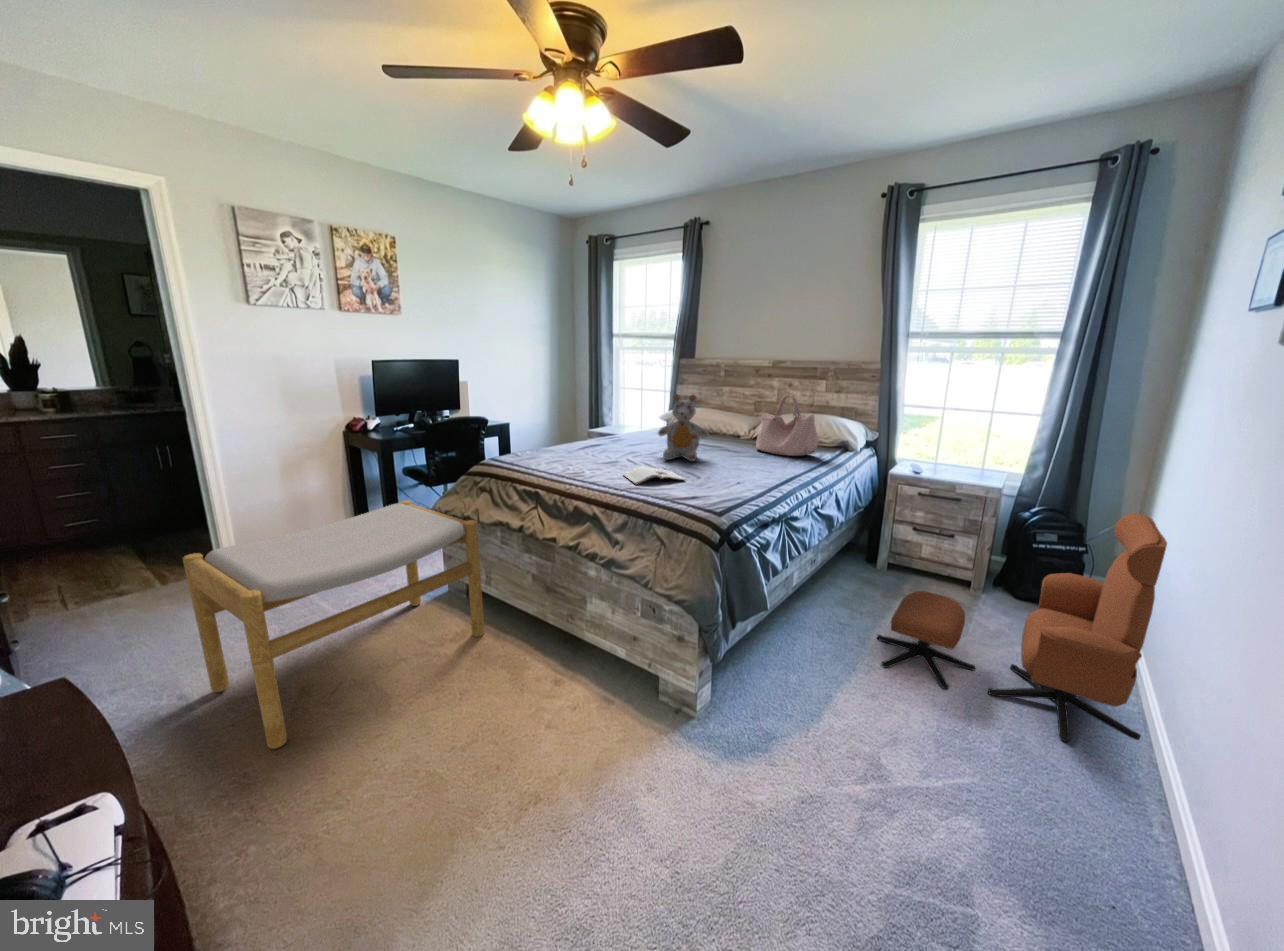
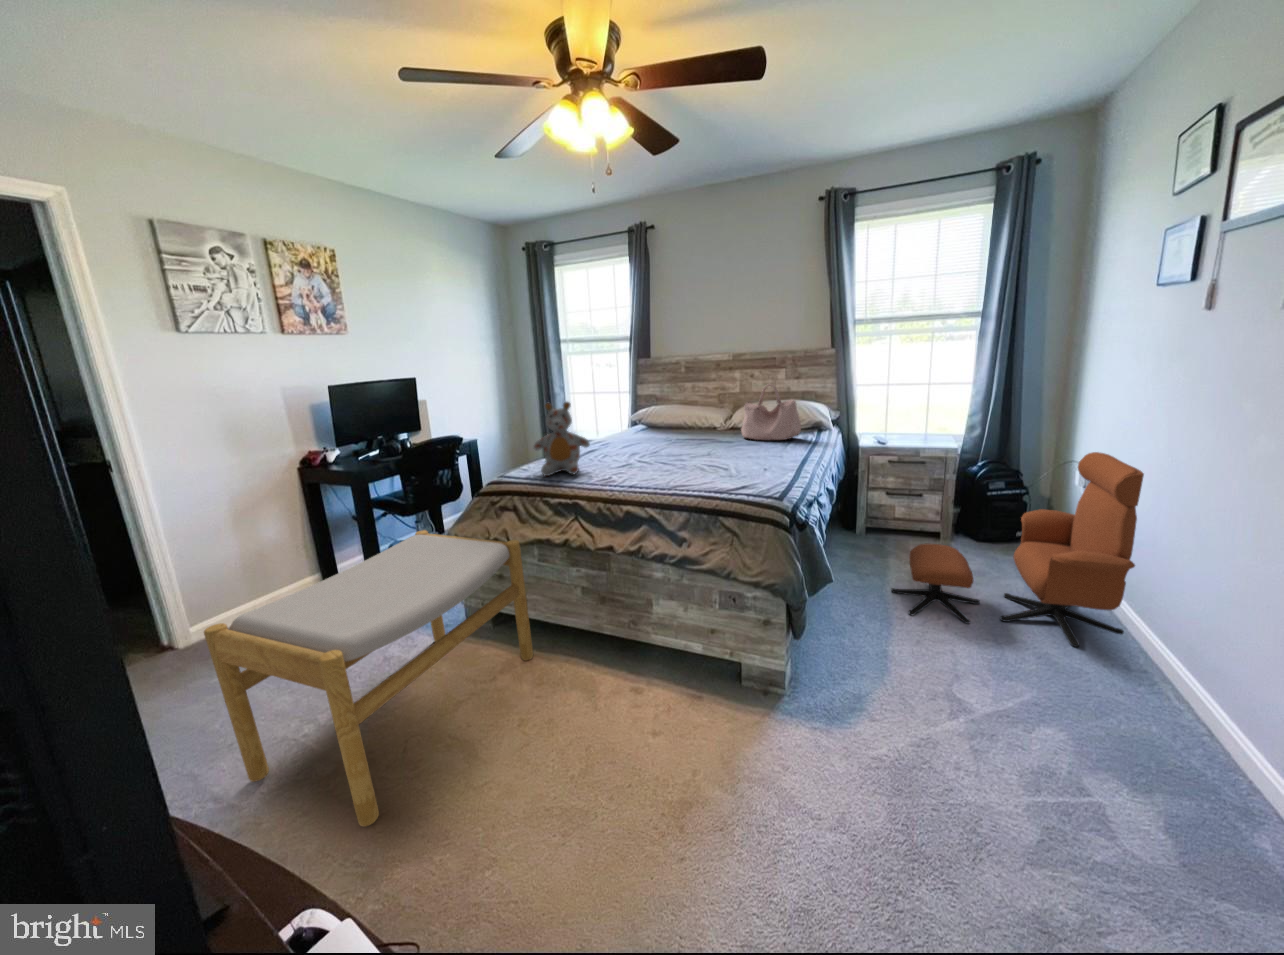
stuffed bear: present [658,394,709,461] -> present [534,402,590,476]
magazine: present [623,467,685,485] -> none [653,464,717,482]

